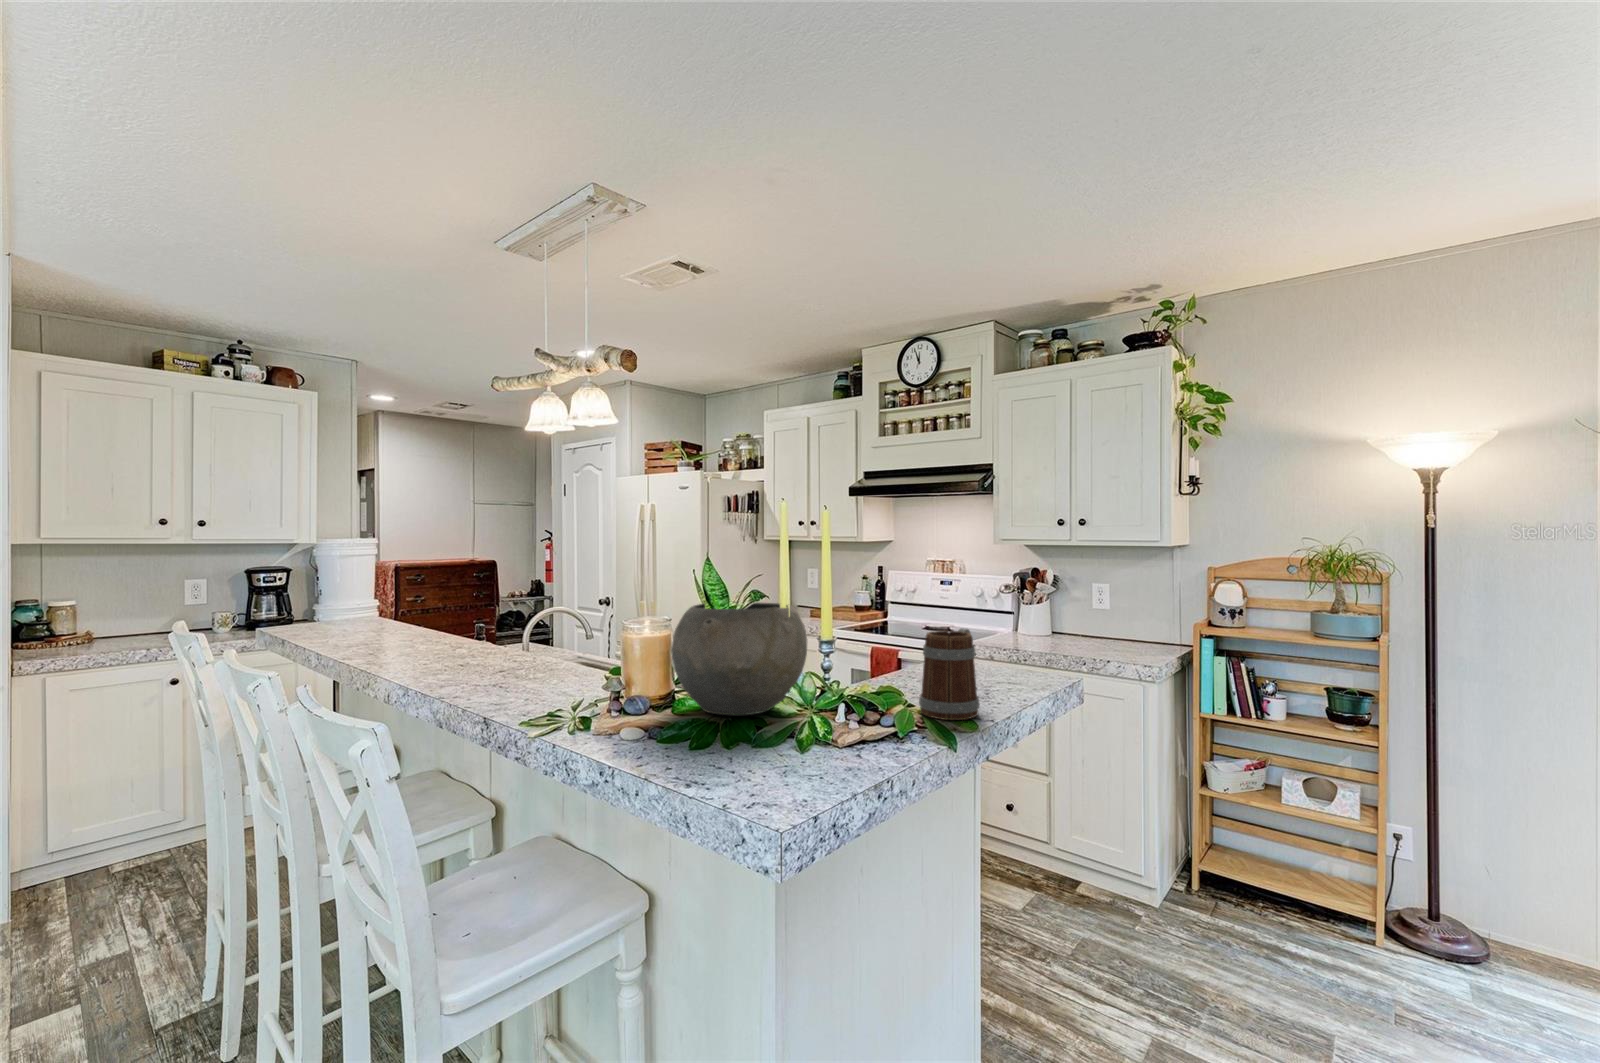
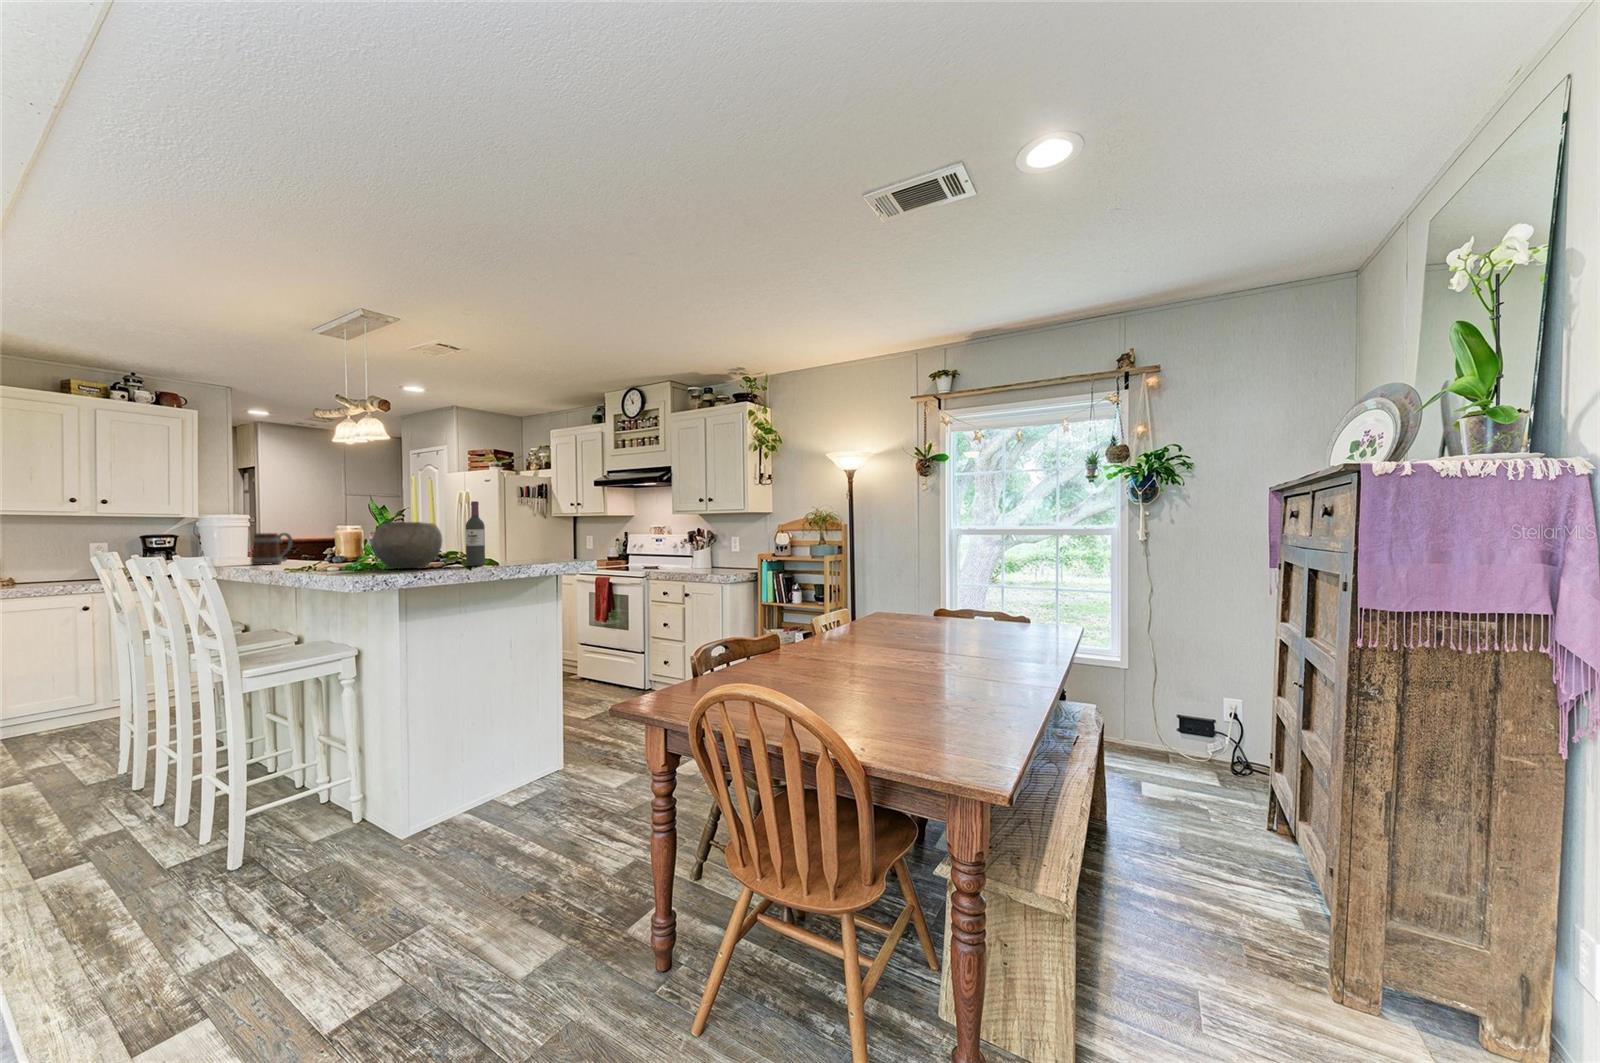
wine bottle: none [827,549,864,694] -> present [466,501,485,566]
mug: present [919,628,979,720] -> present [251,533,292,565]

